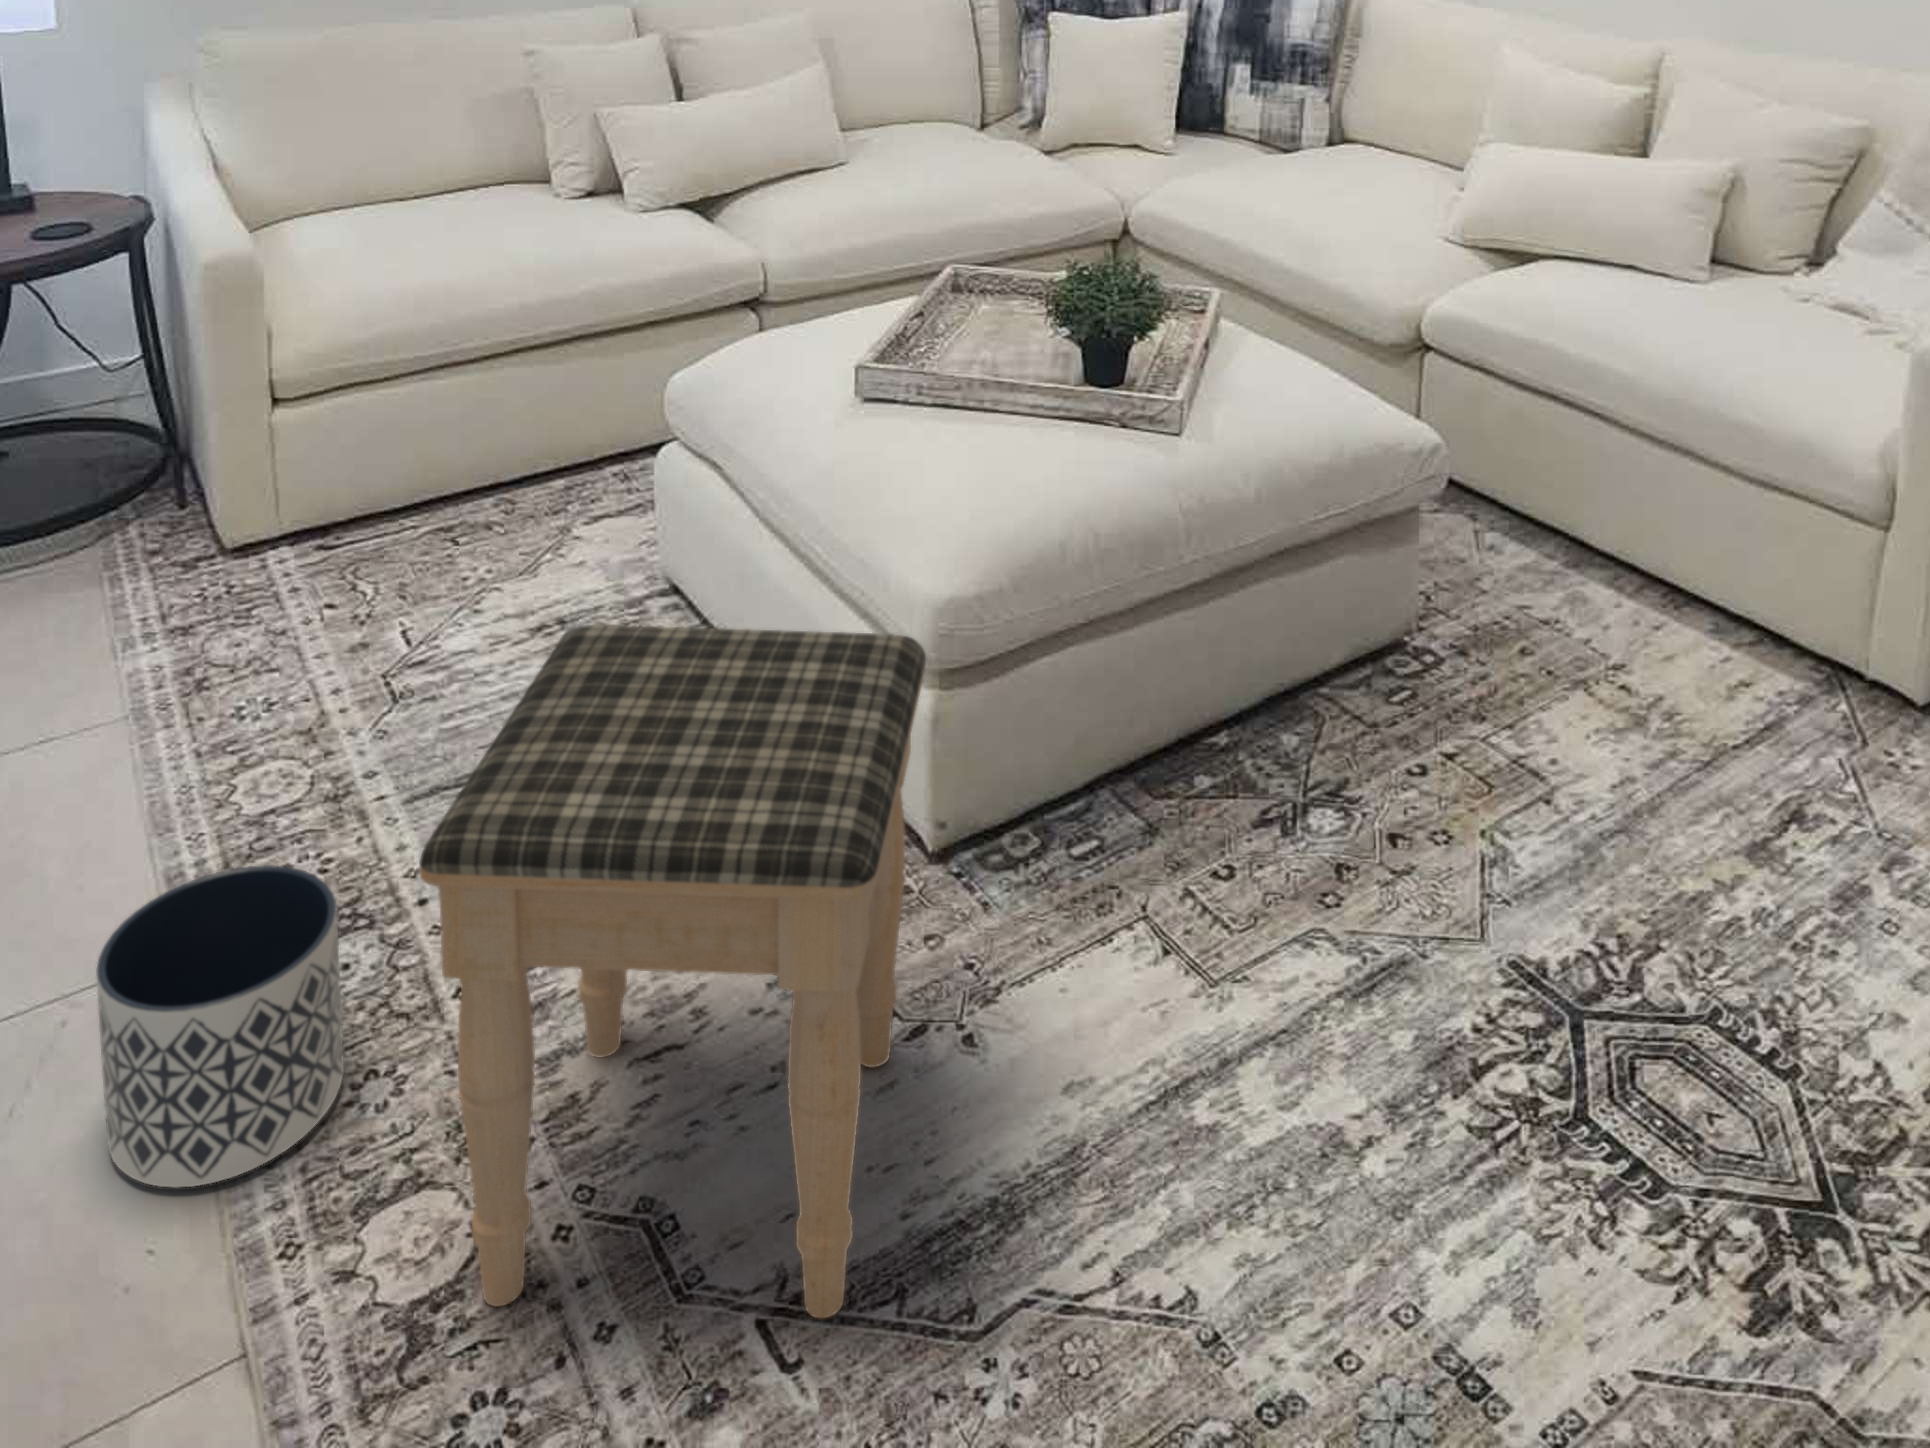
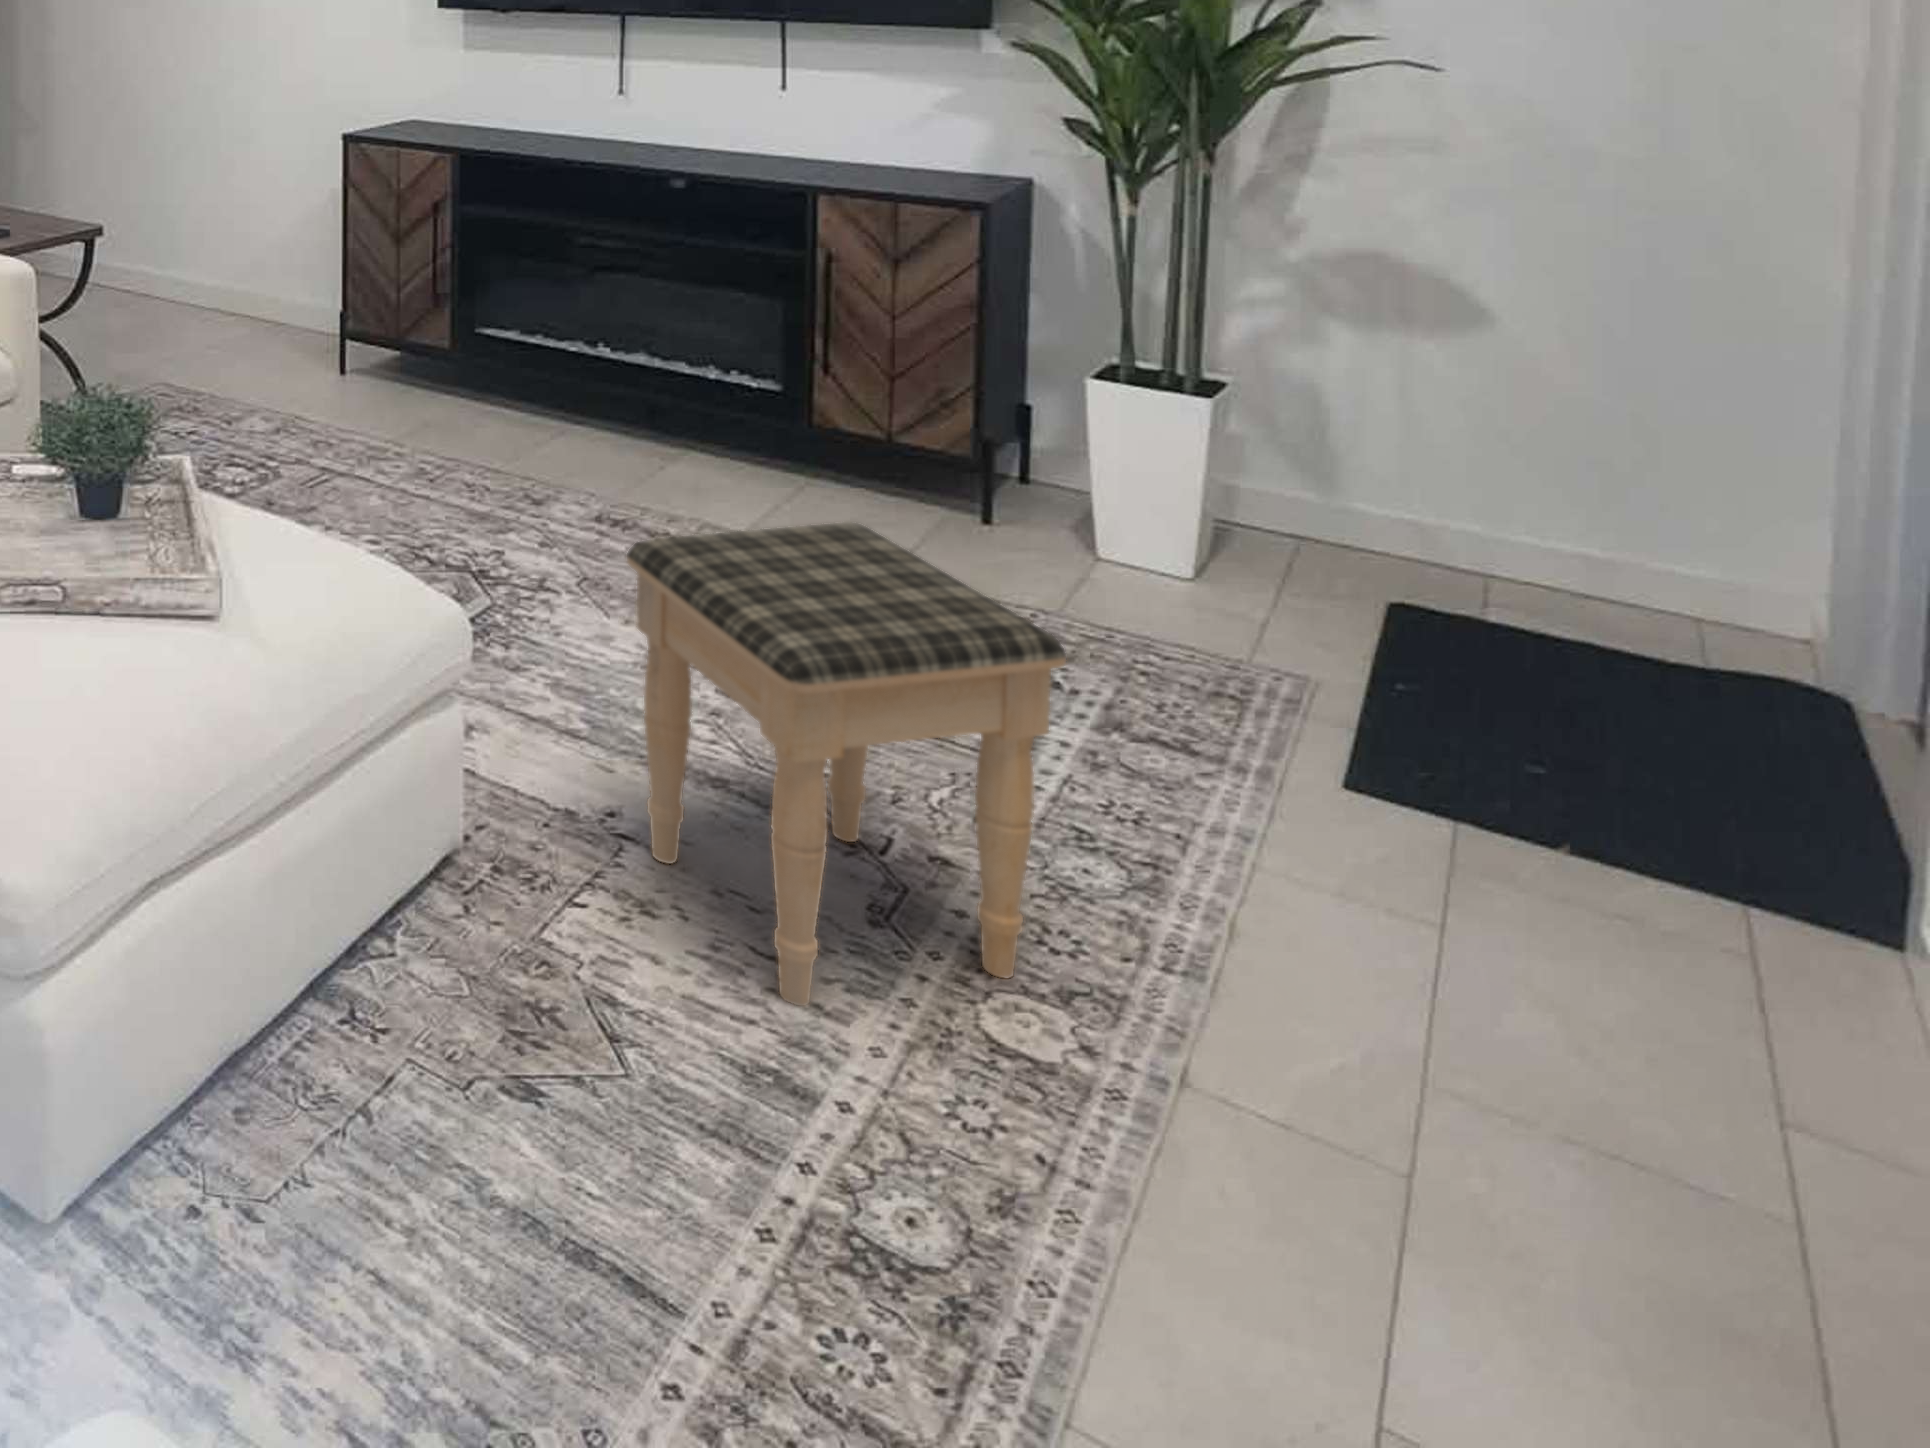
planter: present [96,865,344,1188] -> none [982,969,1235,1293]

